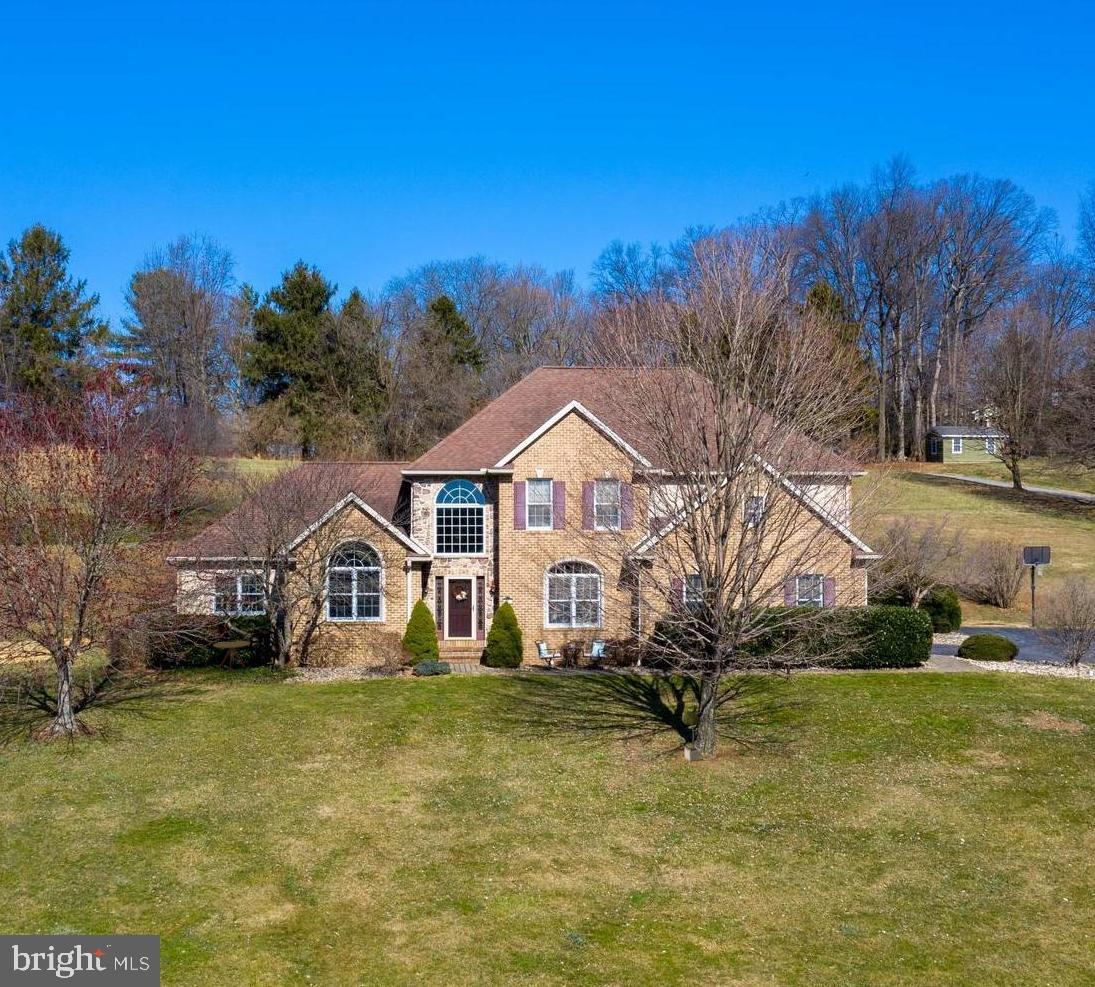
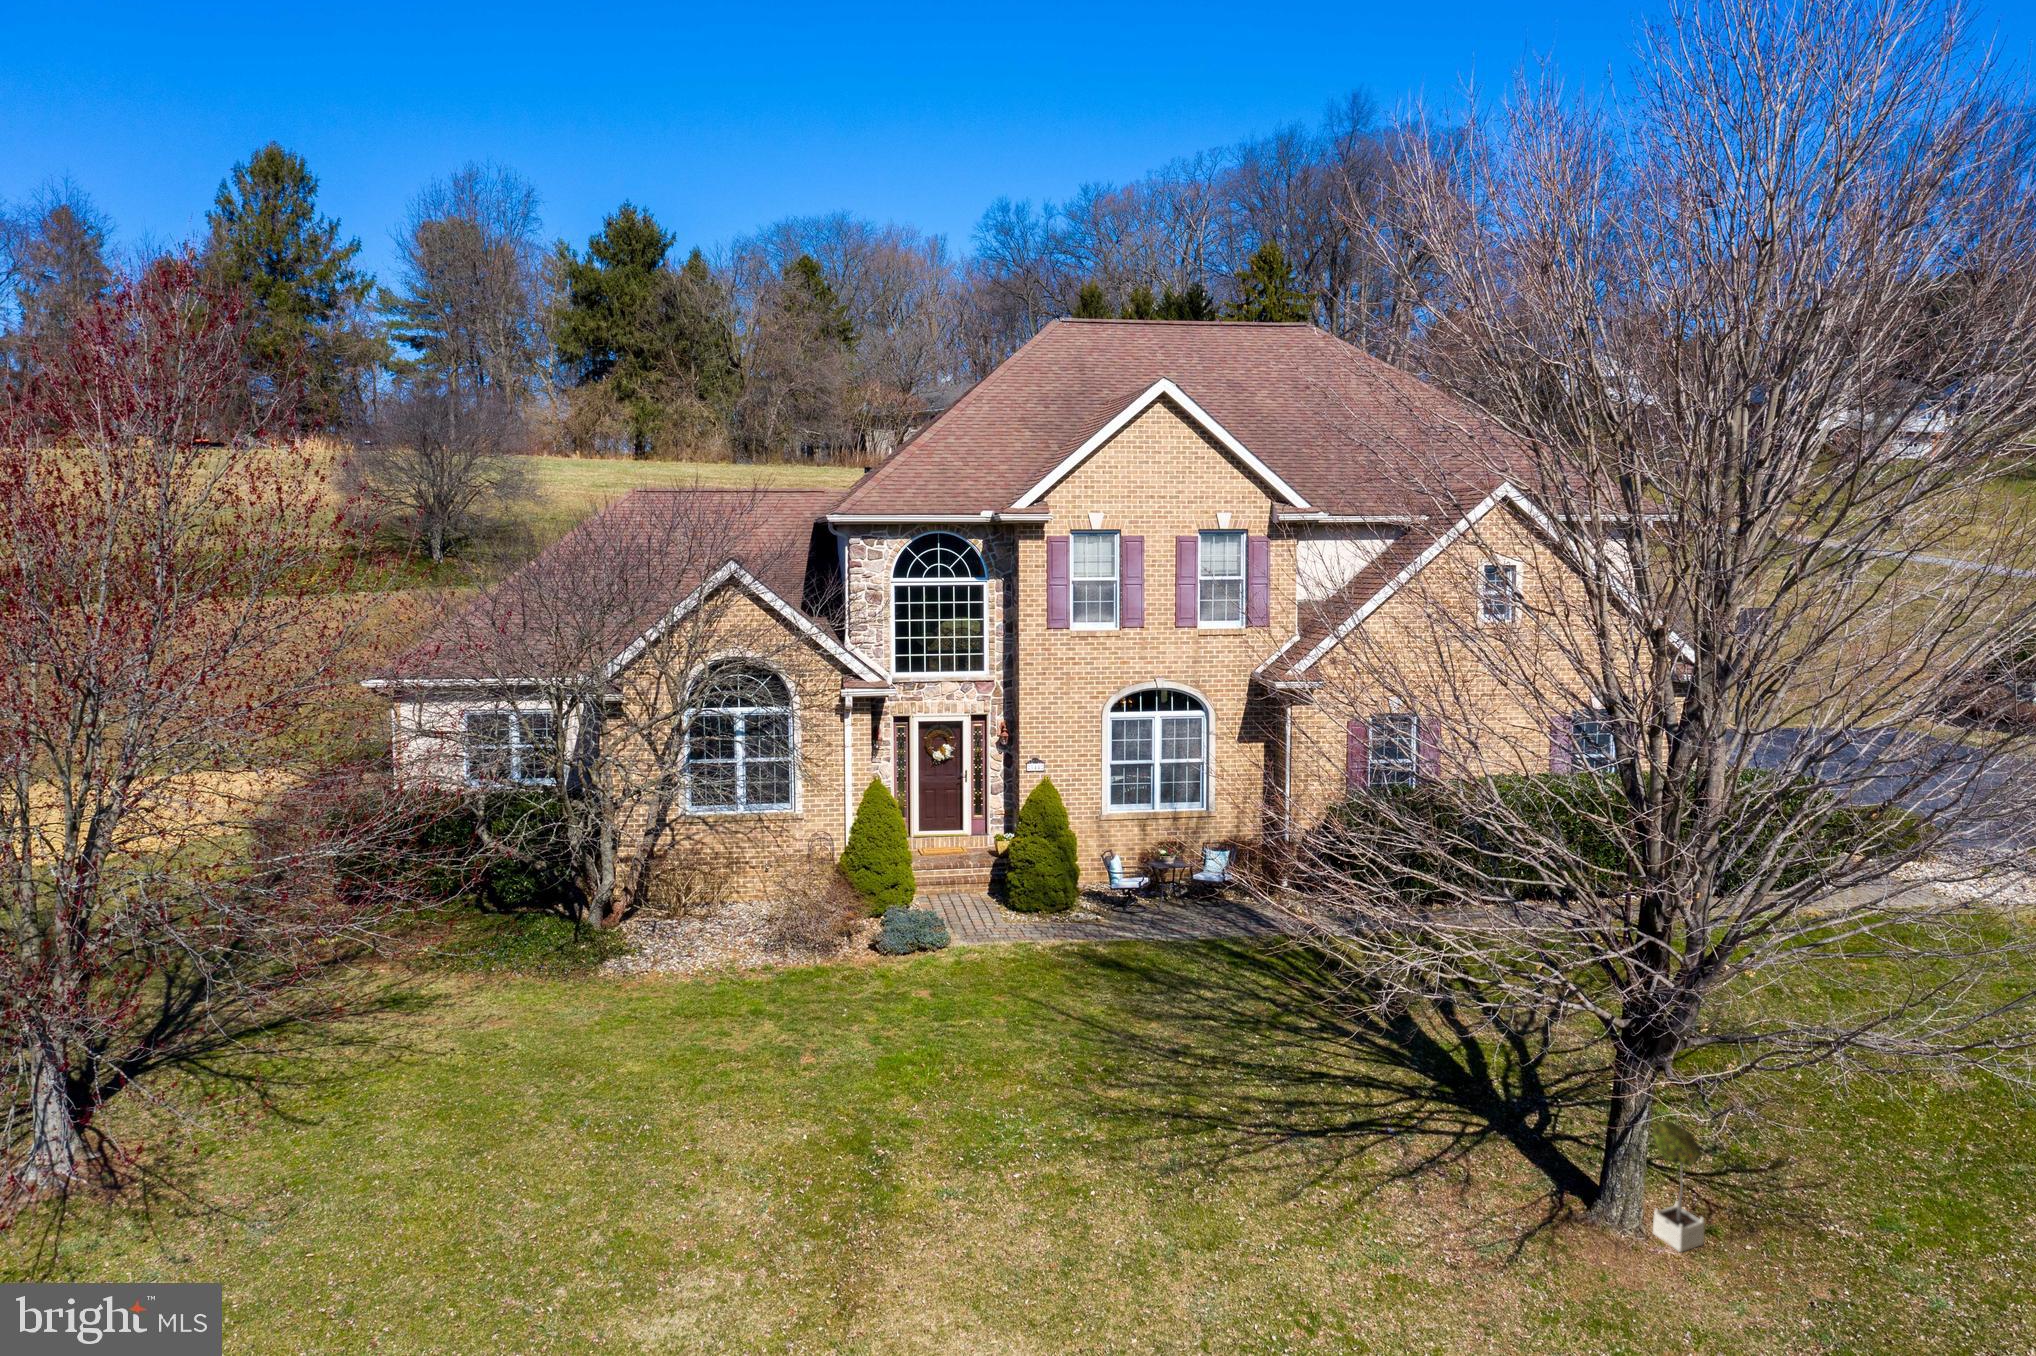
round table: present [213,641,250,667] -> none [457,867,535,934]

